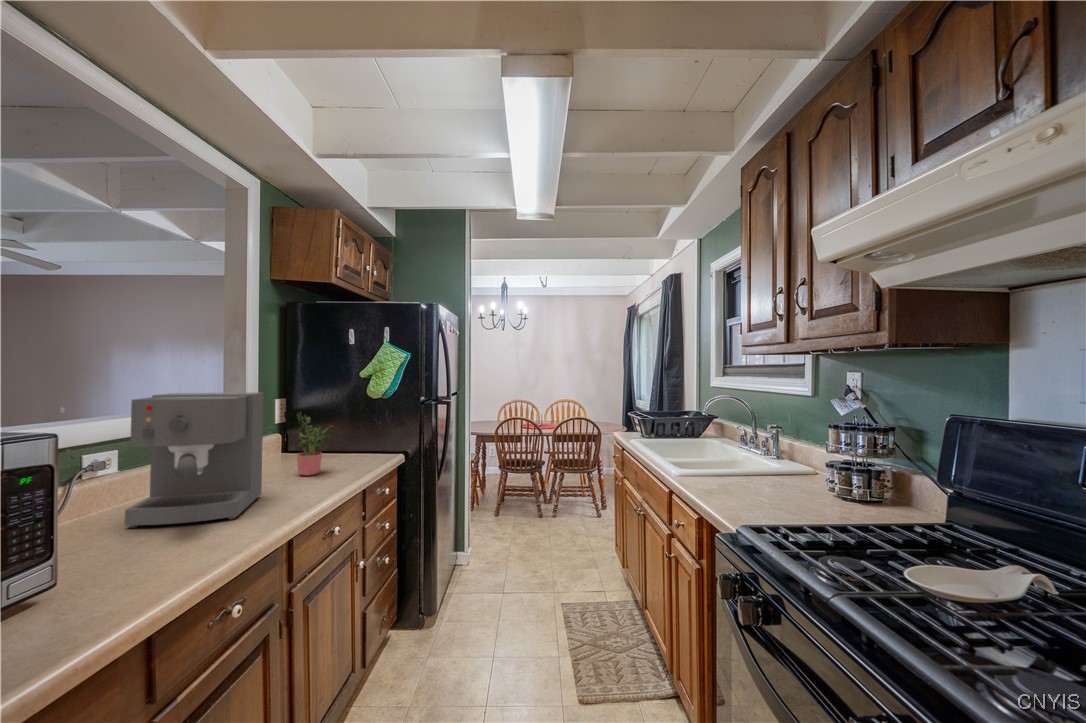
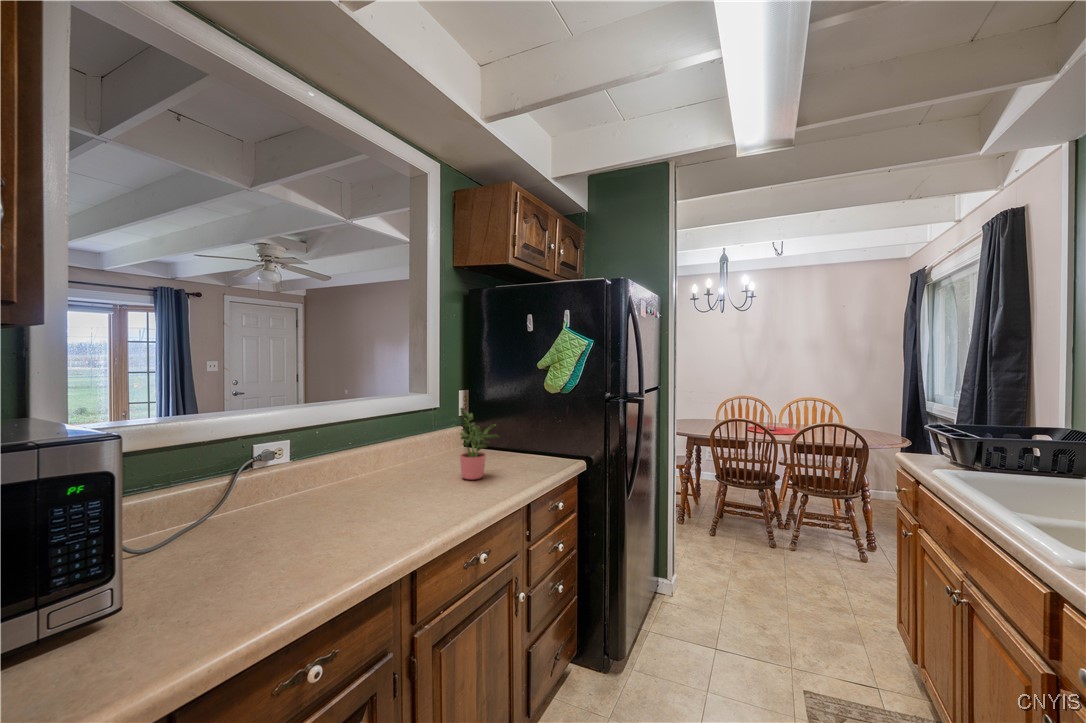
coffee maker: present [125,392,263,528] -> none [272,385,410,534]

